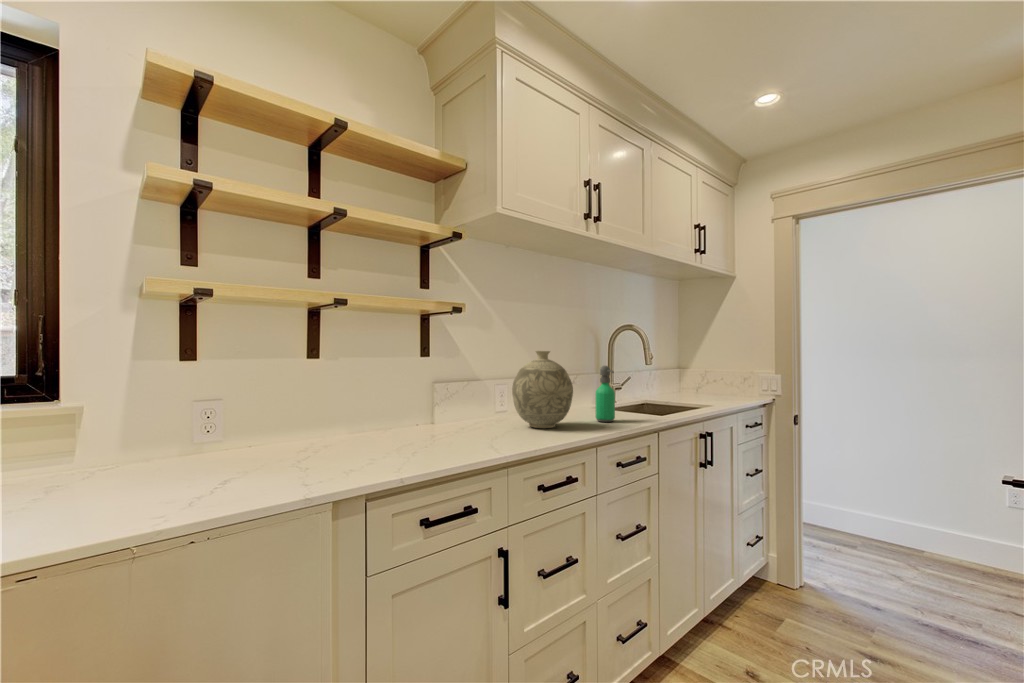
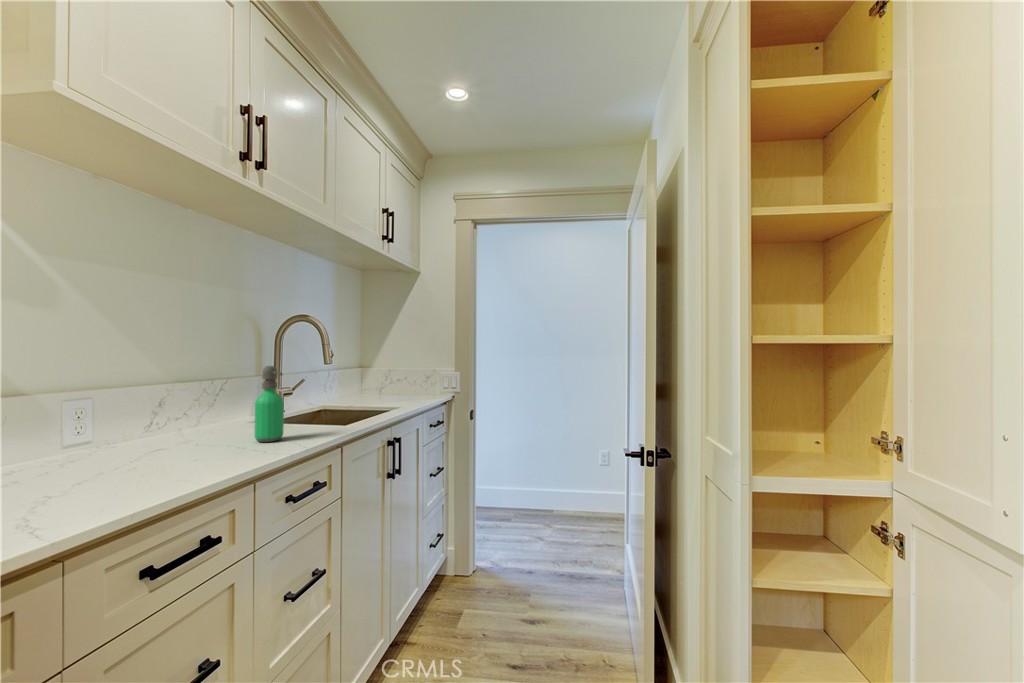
decorative vase: present [512,351,573,428] -> none [98,345,217,466]

